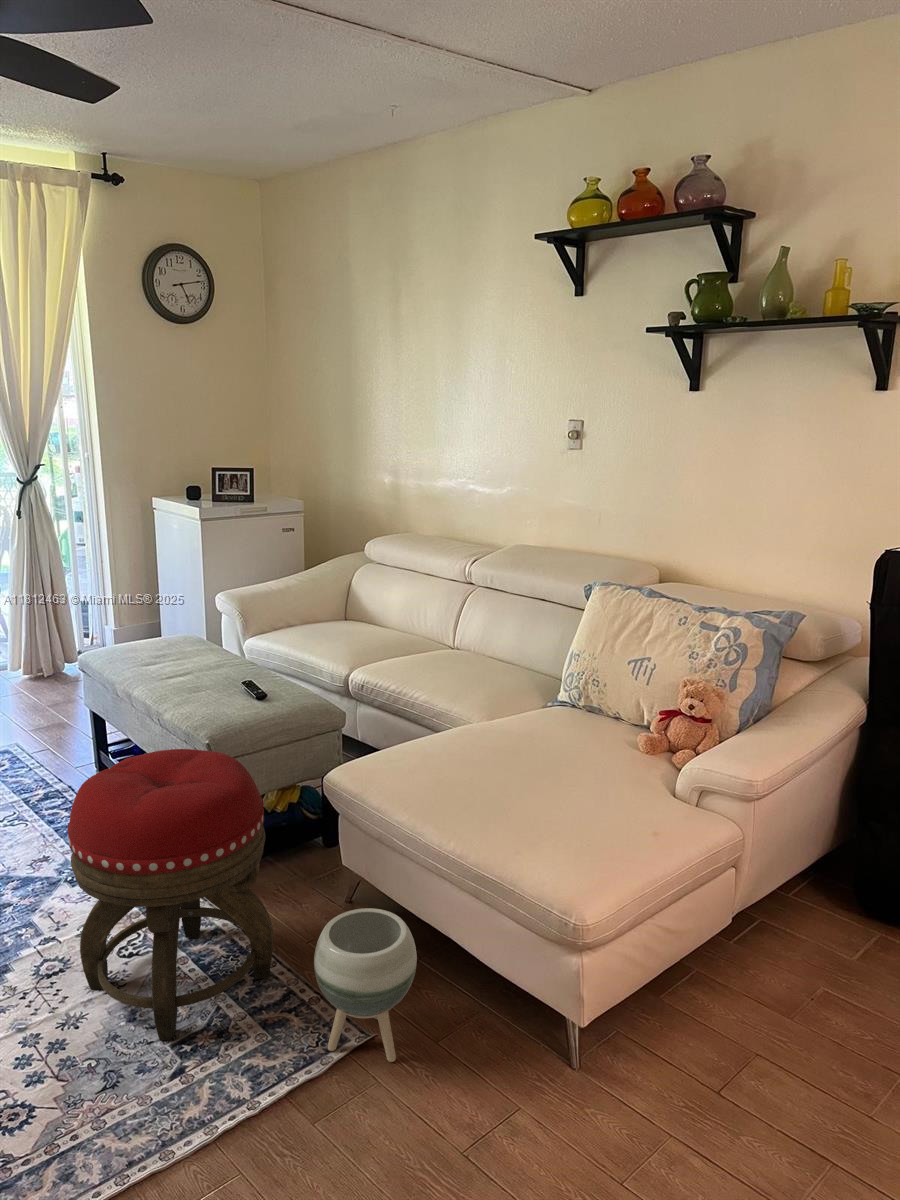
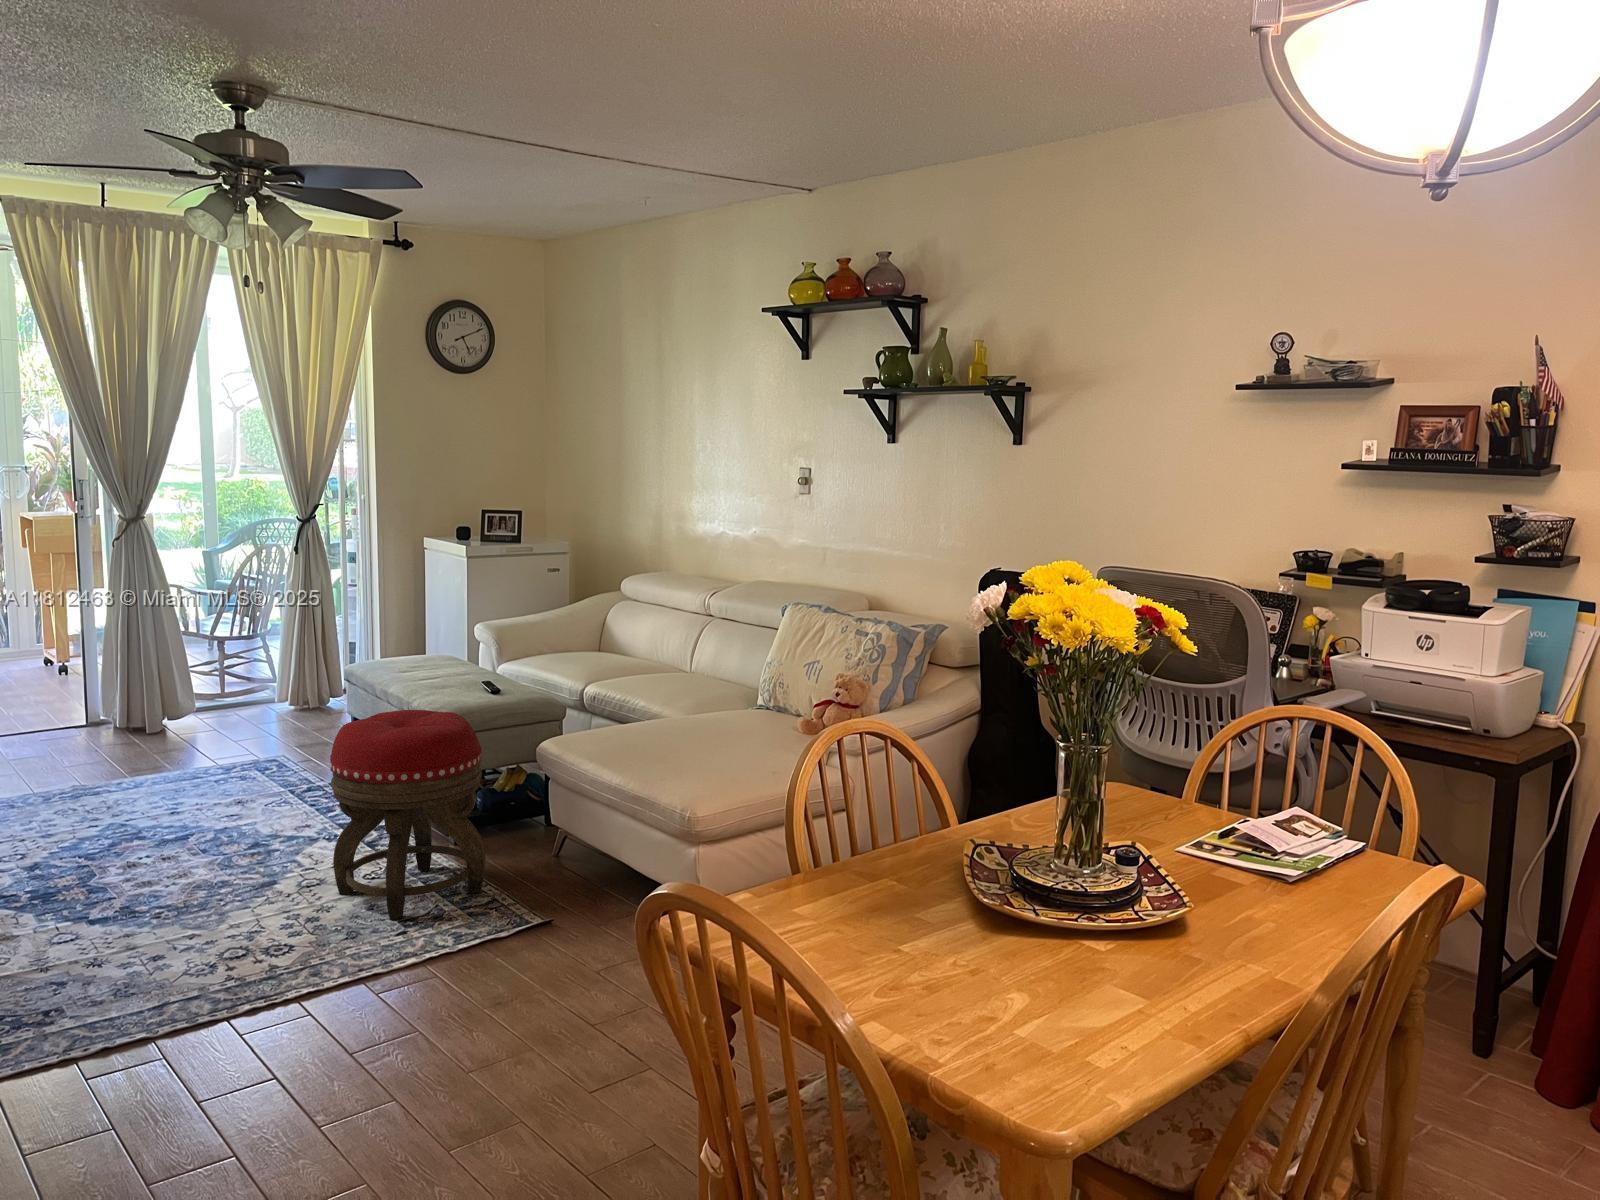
planter: present [314,908,417,1062] -> none [507,823,586,934]

